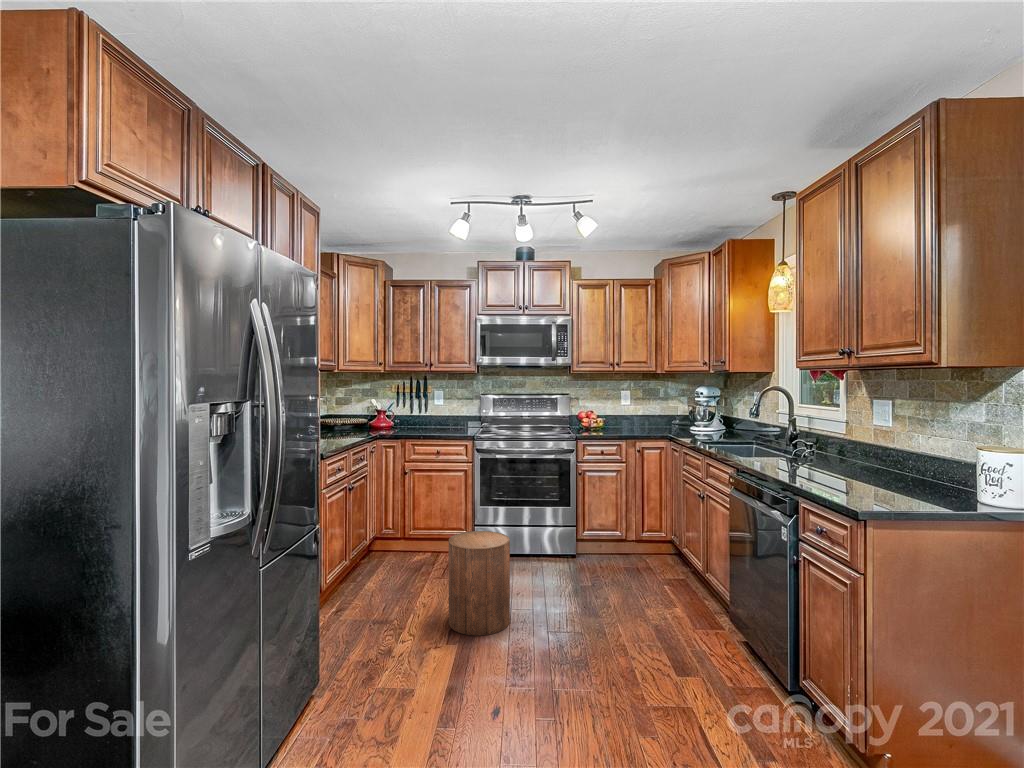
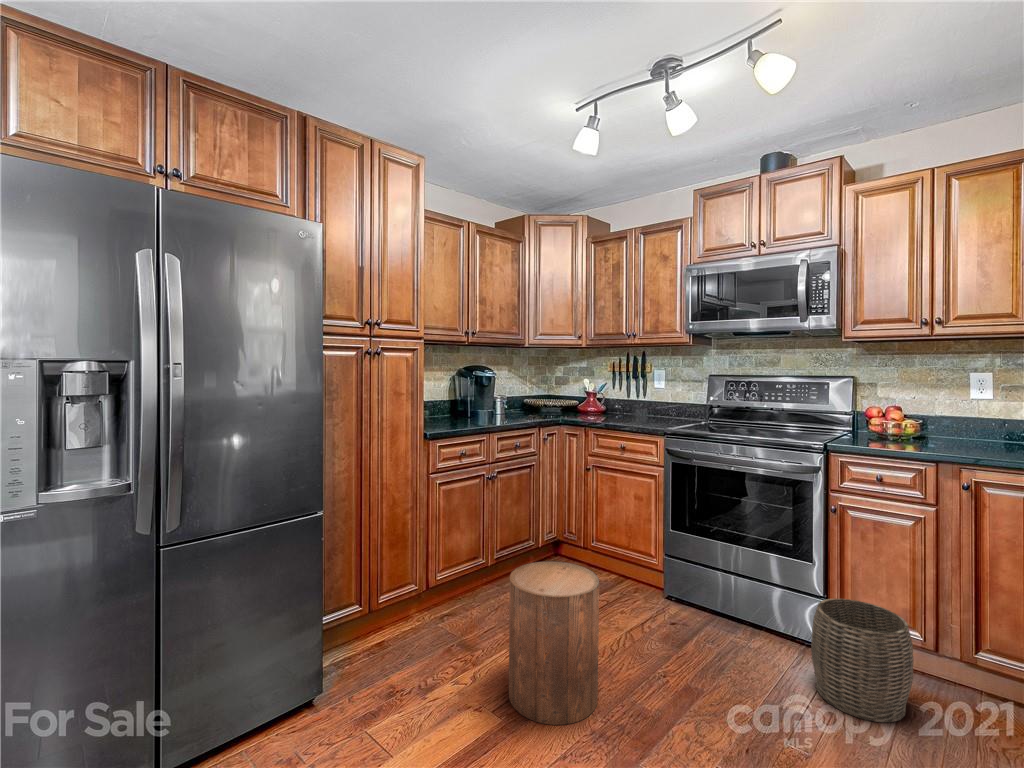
woven basket: none [587,520,634,578] -> present [811,599,913,722]

